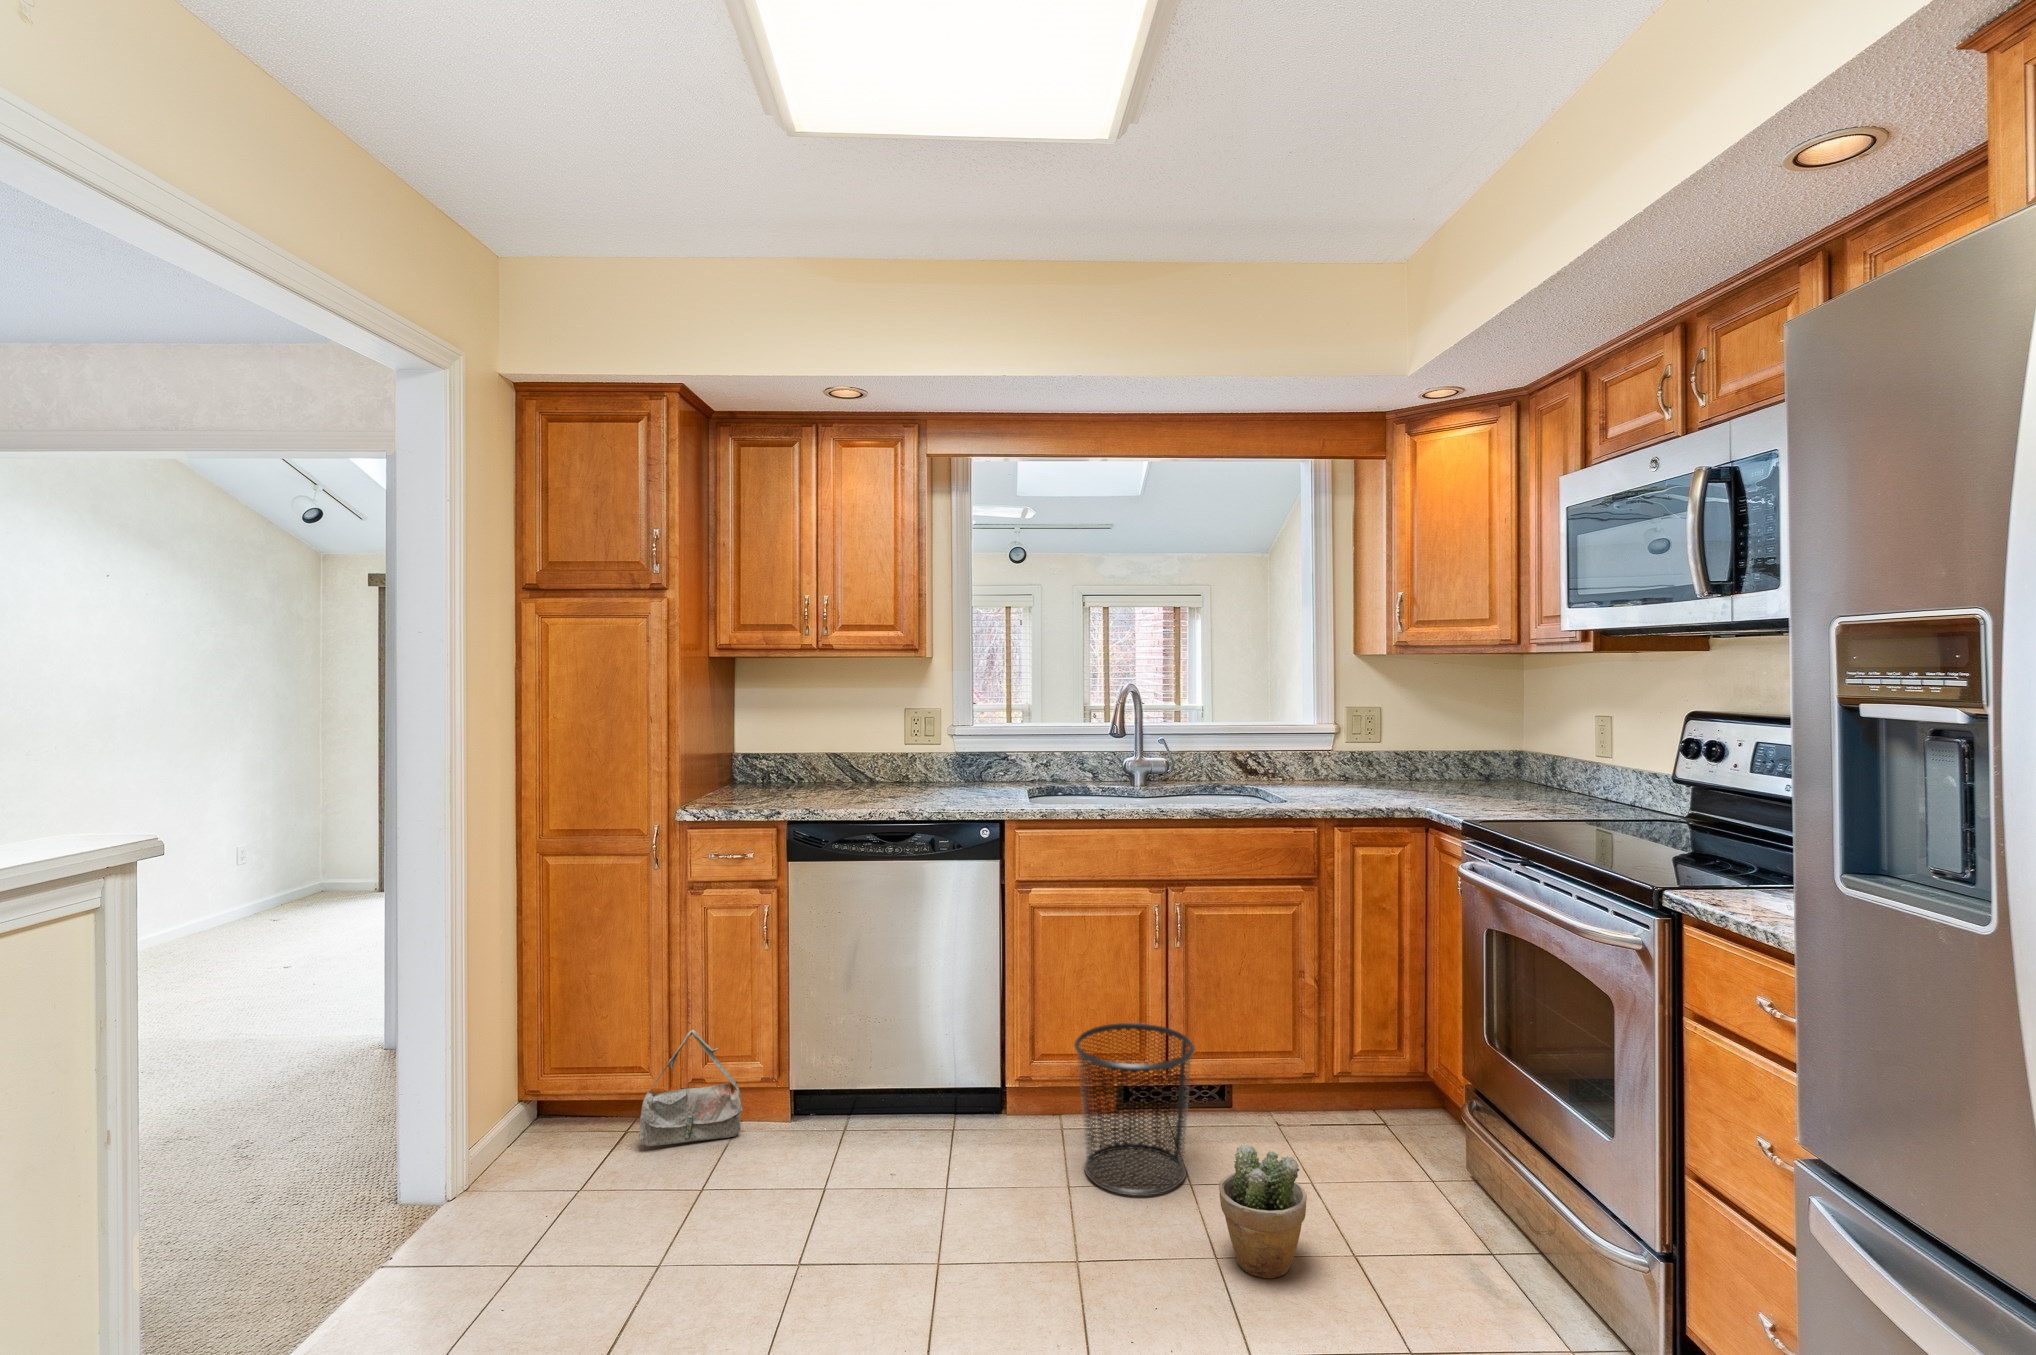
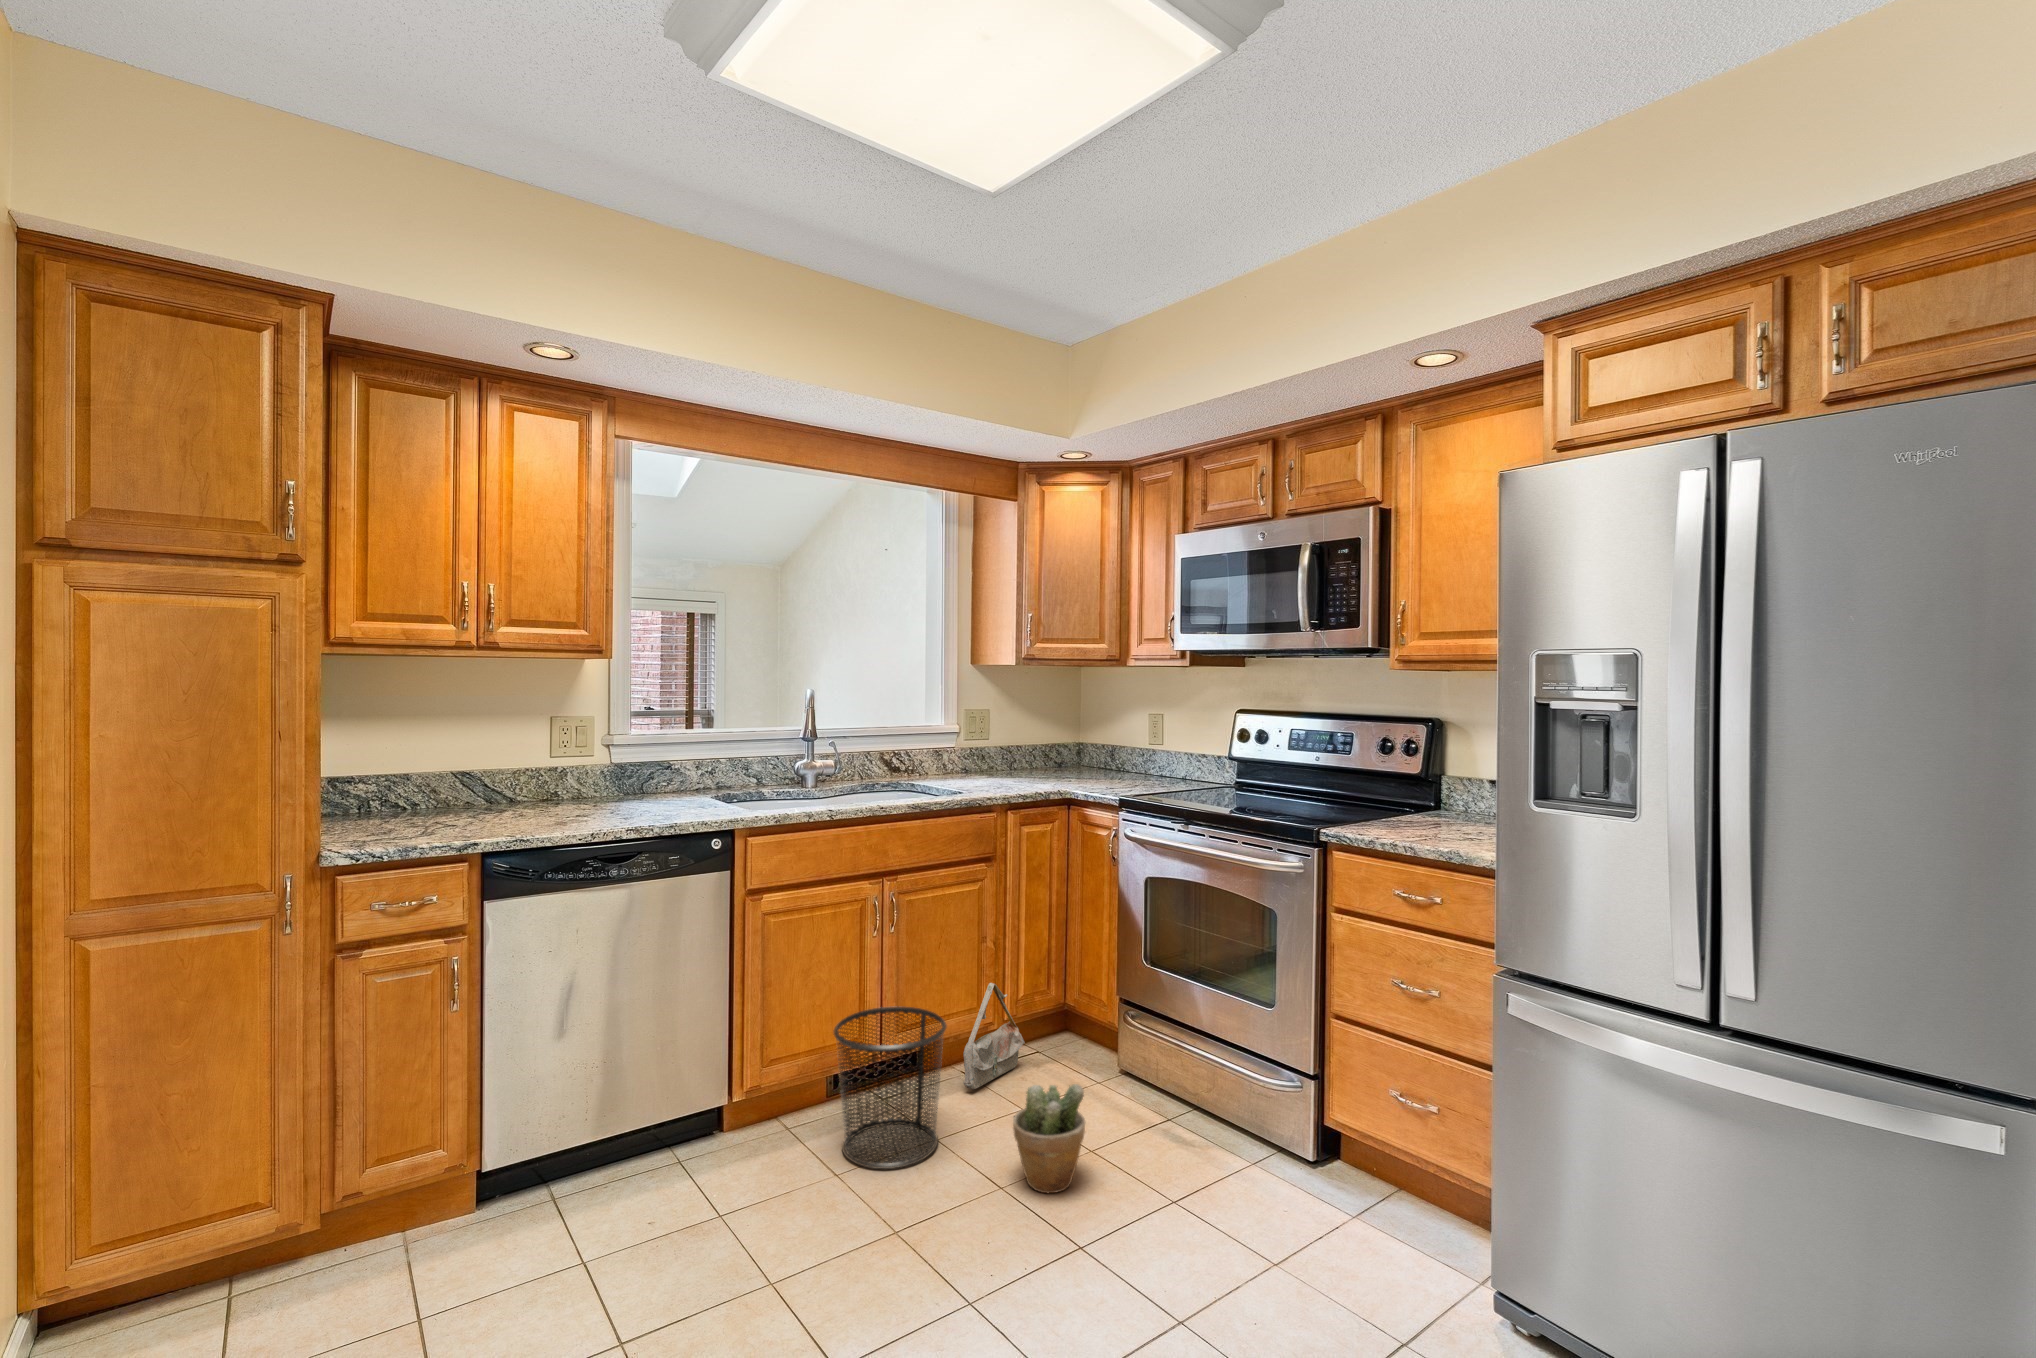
bag: present [639,1030,743,1146] -> present [963,983,1025,1089]

